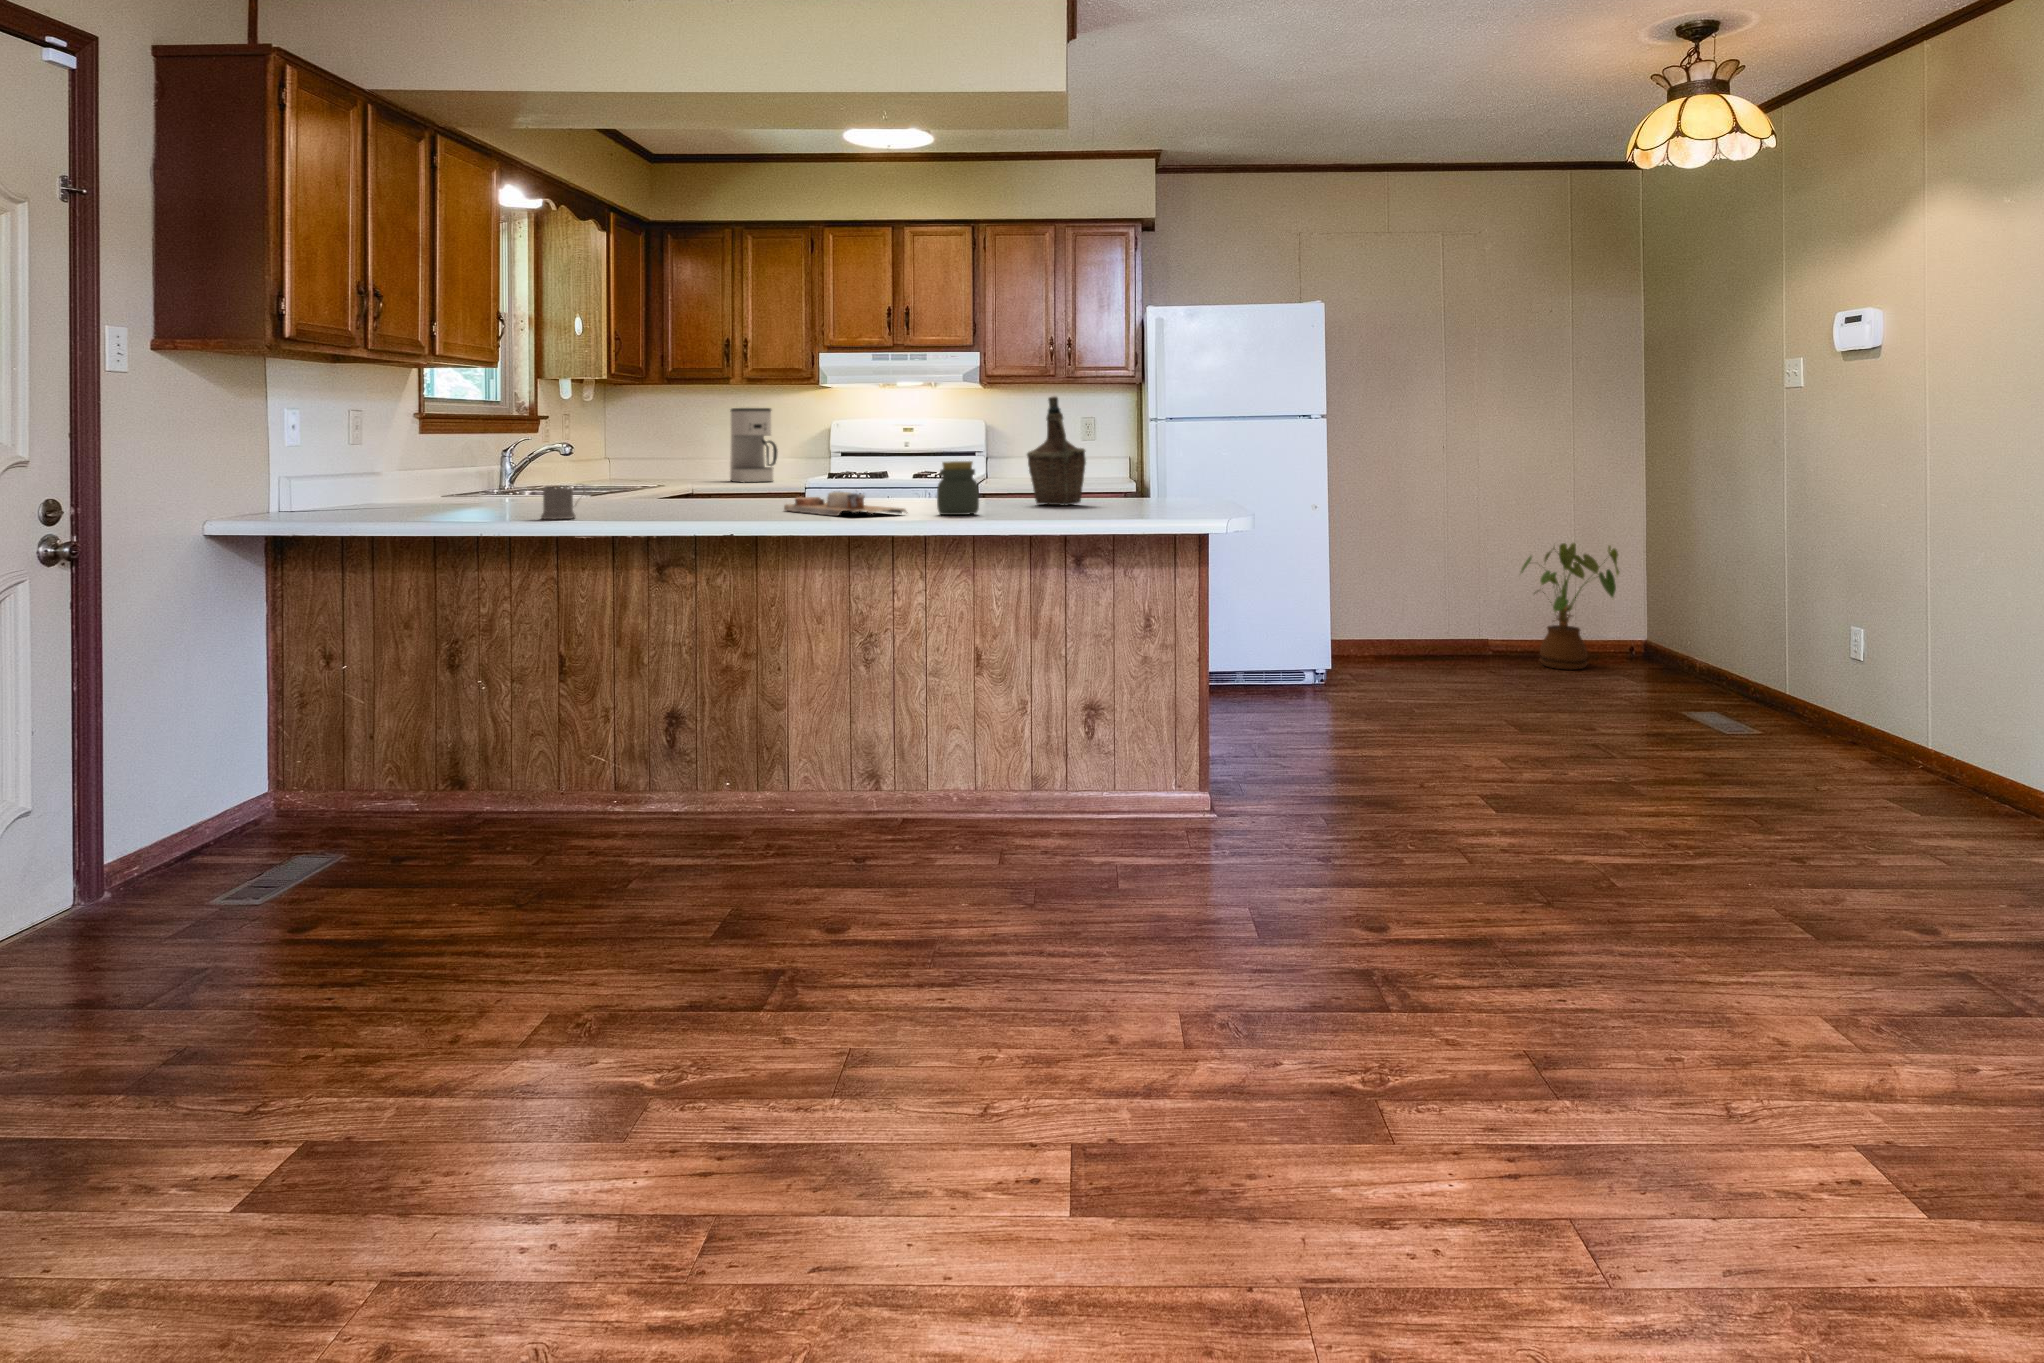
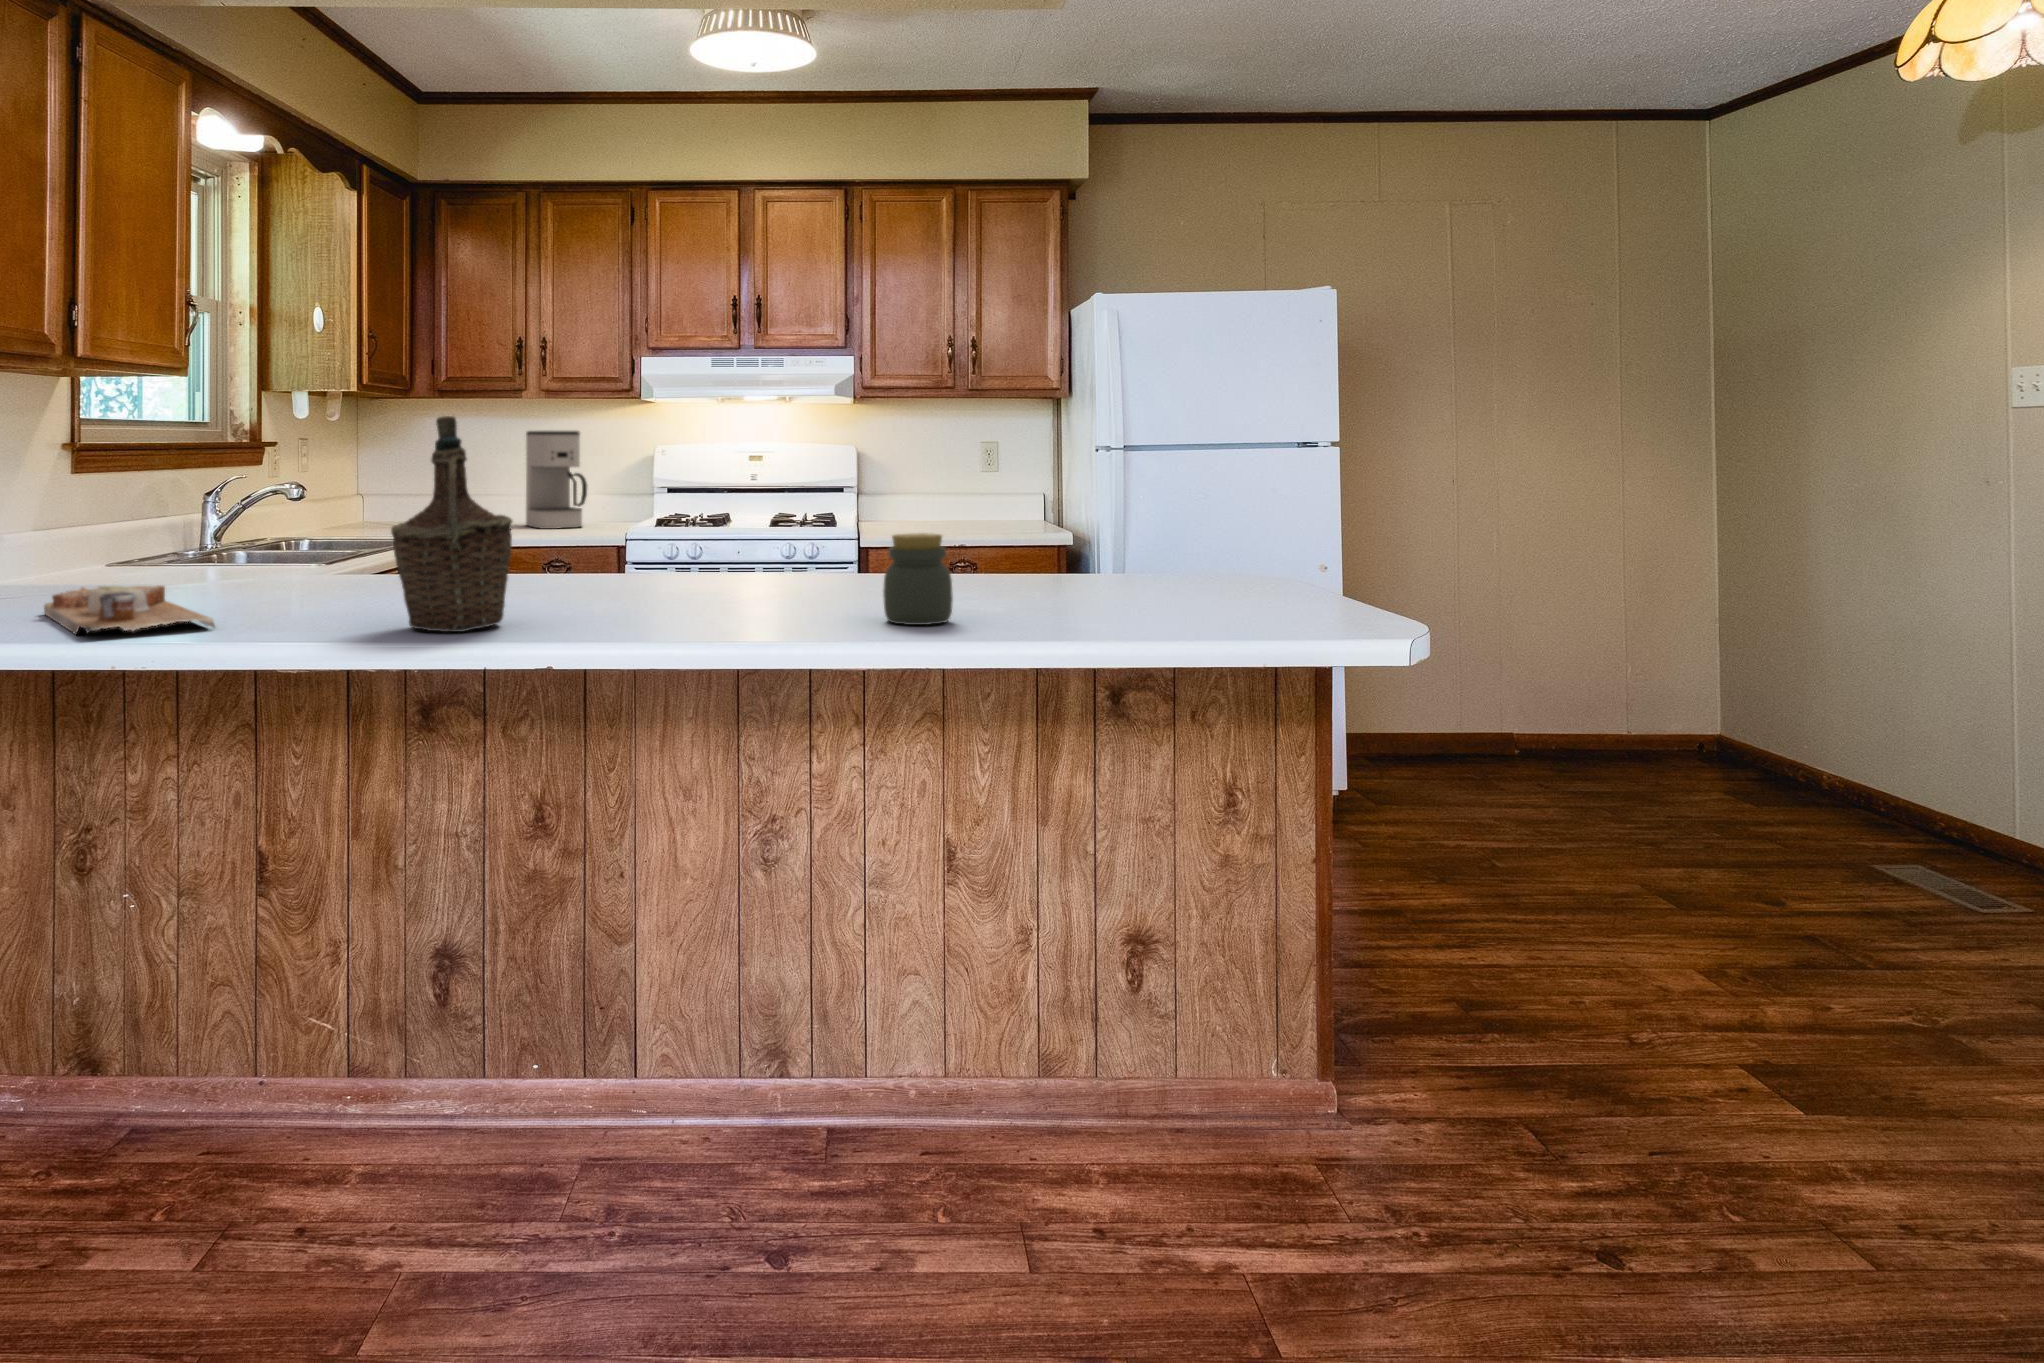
bottle: present [1027,396,1086,505] -> present [391,416,512,632]
mug: present [541,485,585,519] -> none [223,579,301,643]
cutting board: present [784,492,906,516] -> present [44,585,215,634]
house plant: present [1521,543,1619,669] -> none [1564,610,1711,781]

